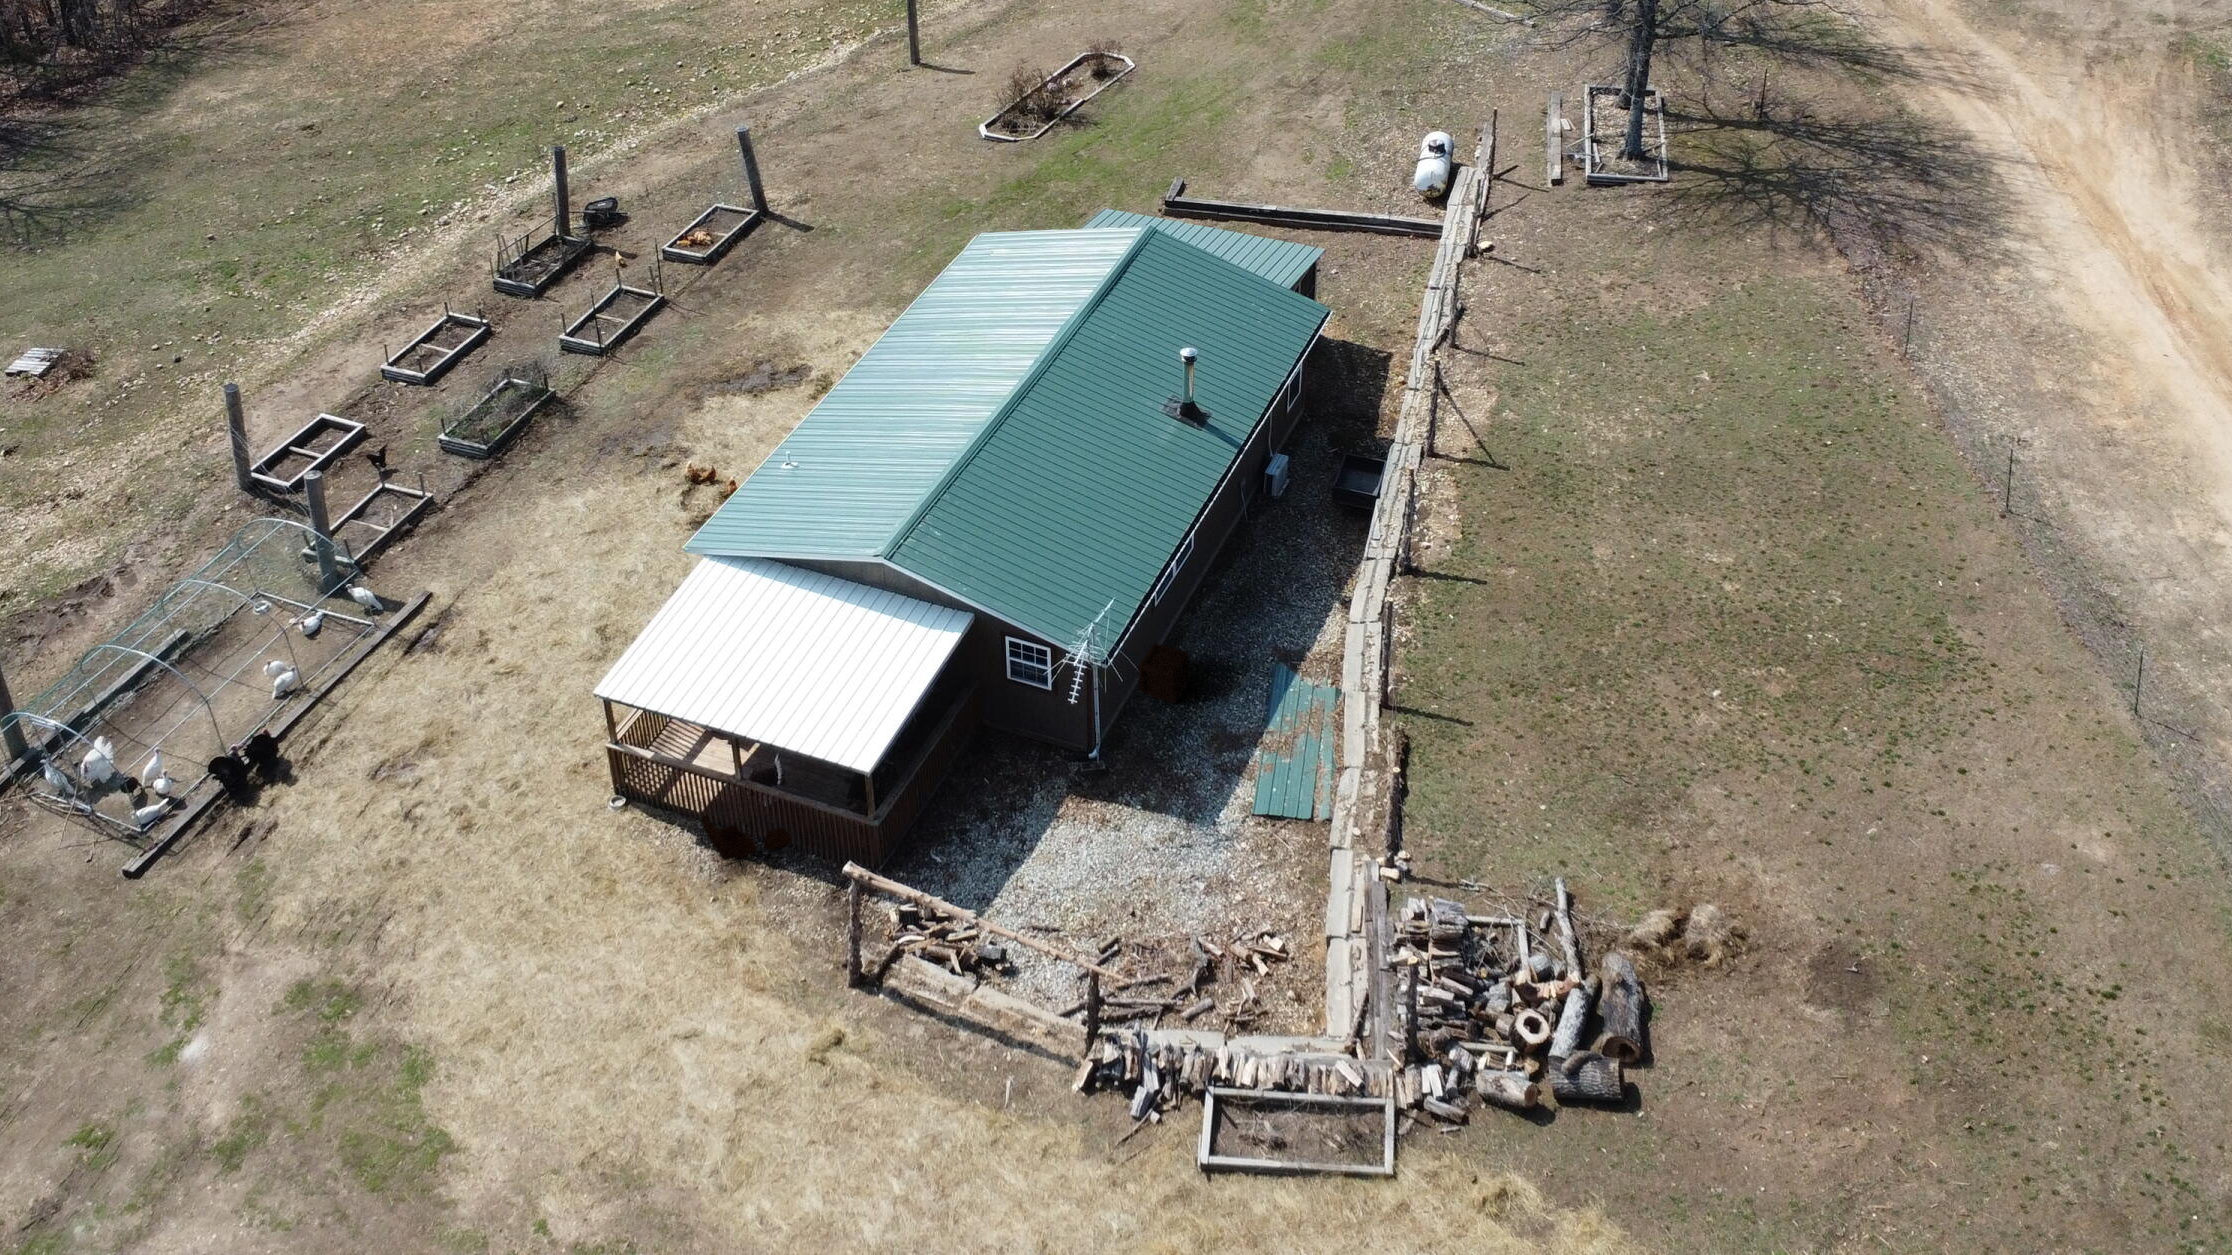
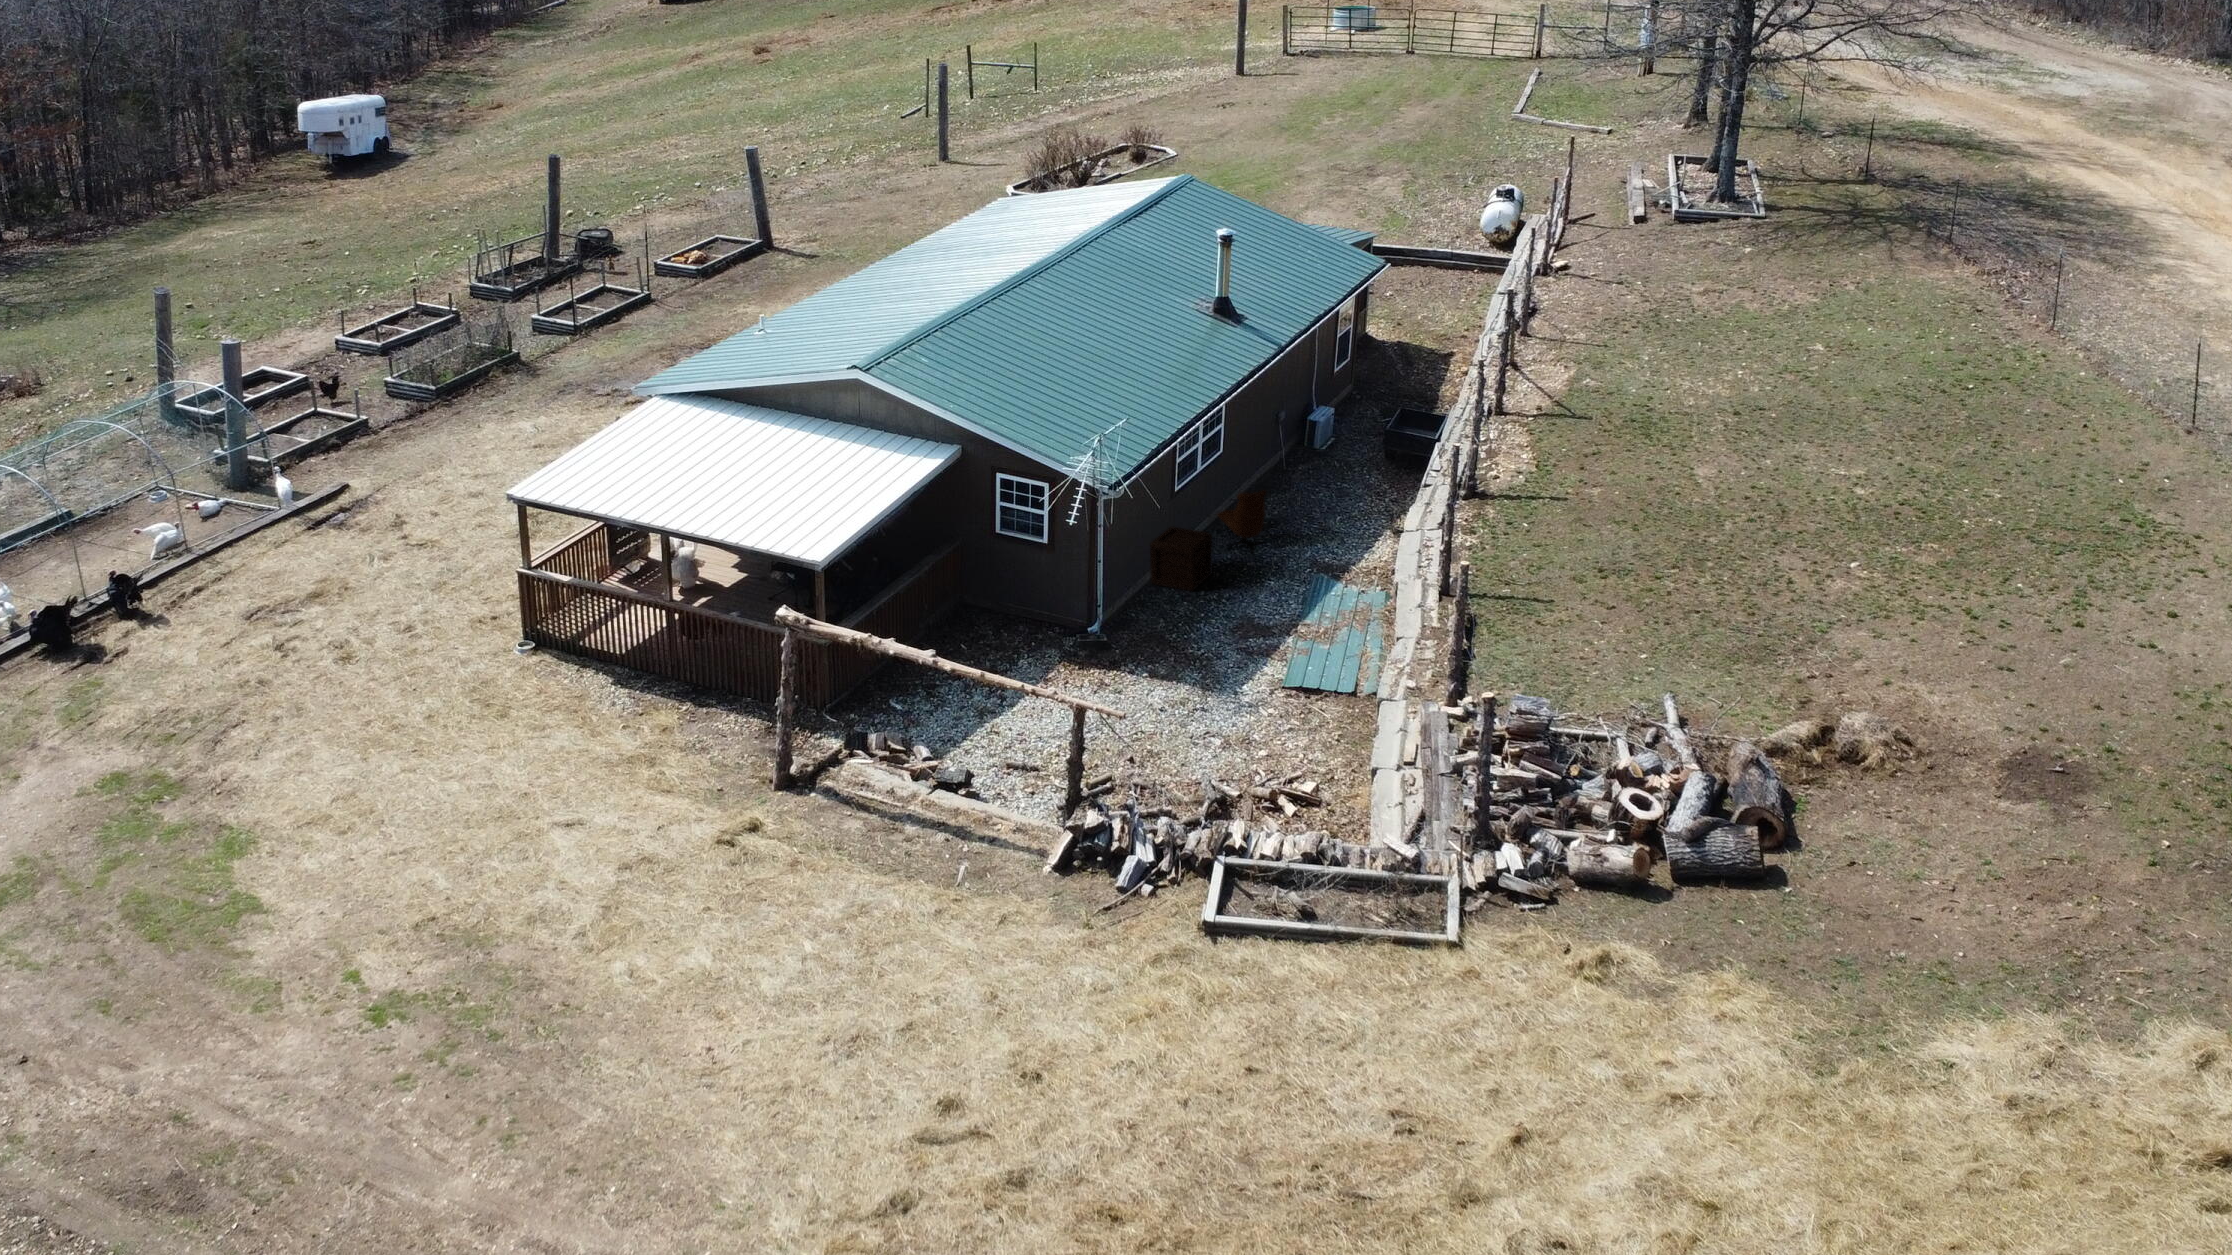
lounge chair: present [702,815,792,871] -> present [1217,490,1266,549]

